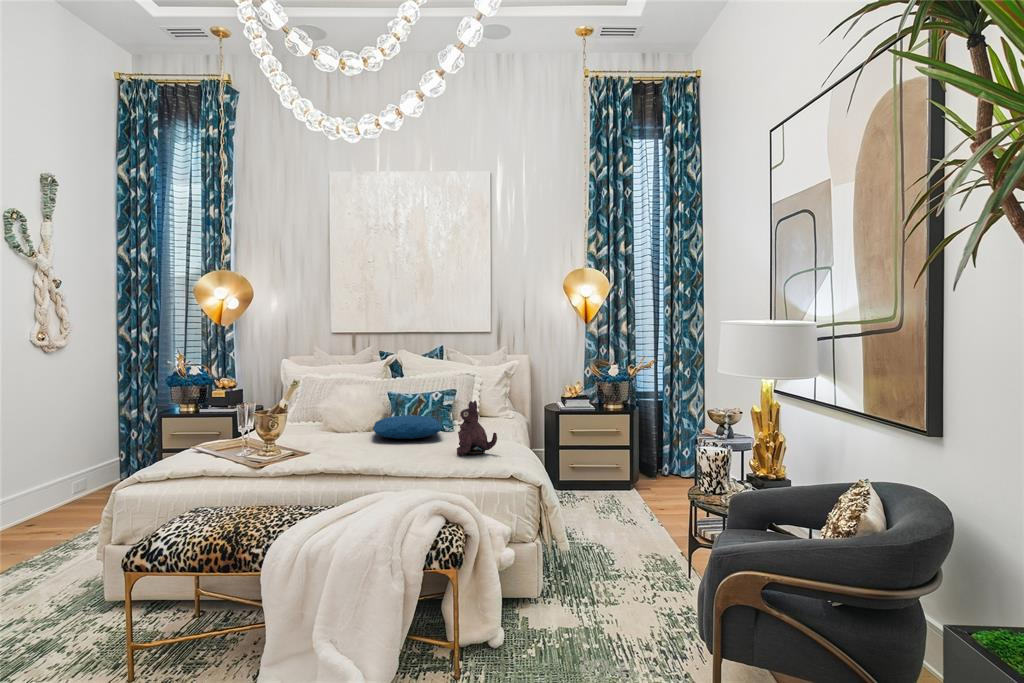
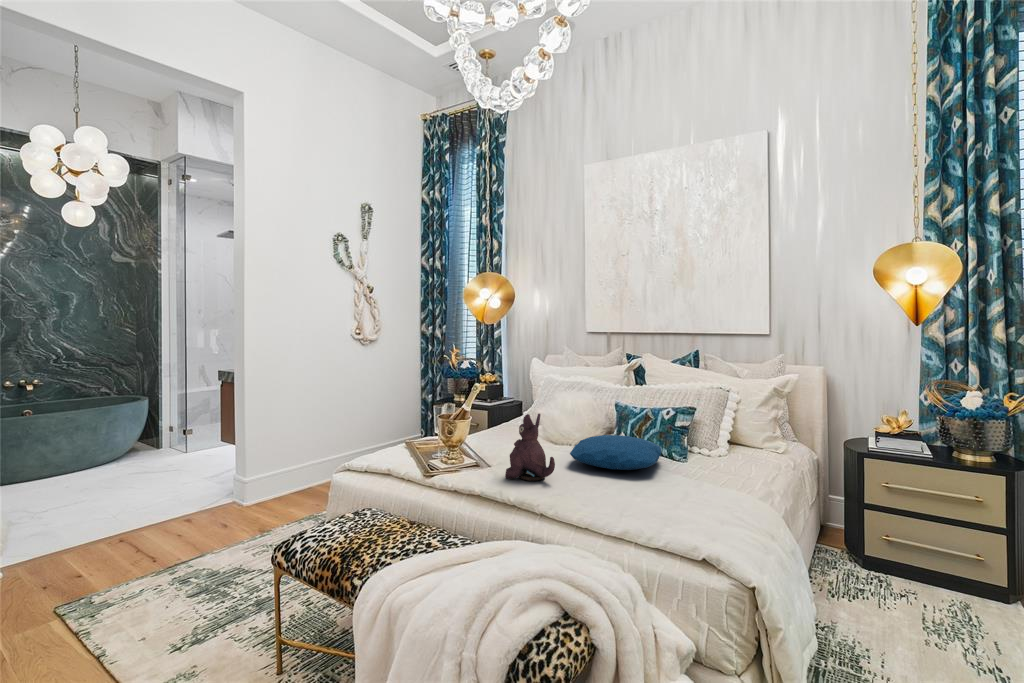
plush toy: present [457,401,497,456] -> present [505,414,555,481]

